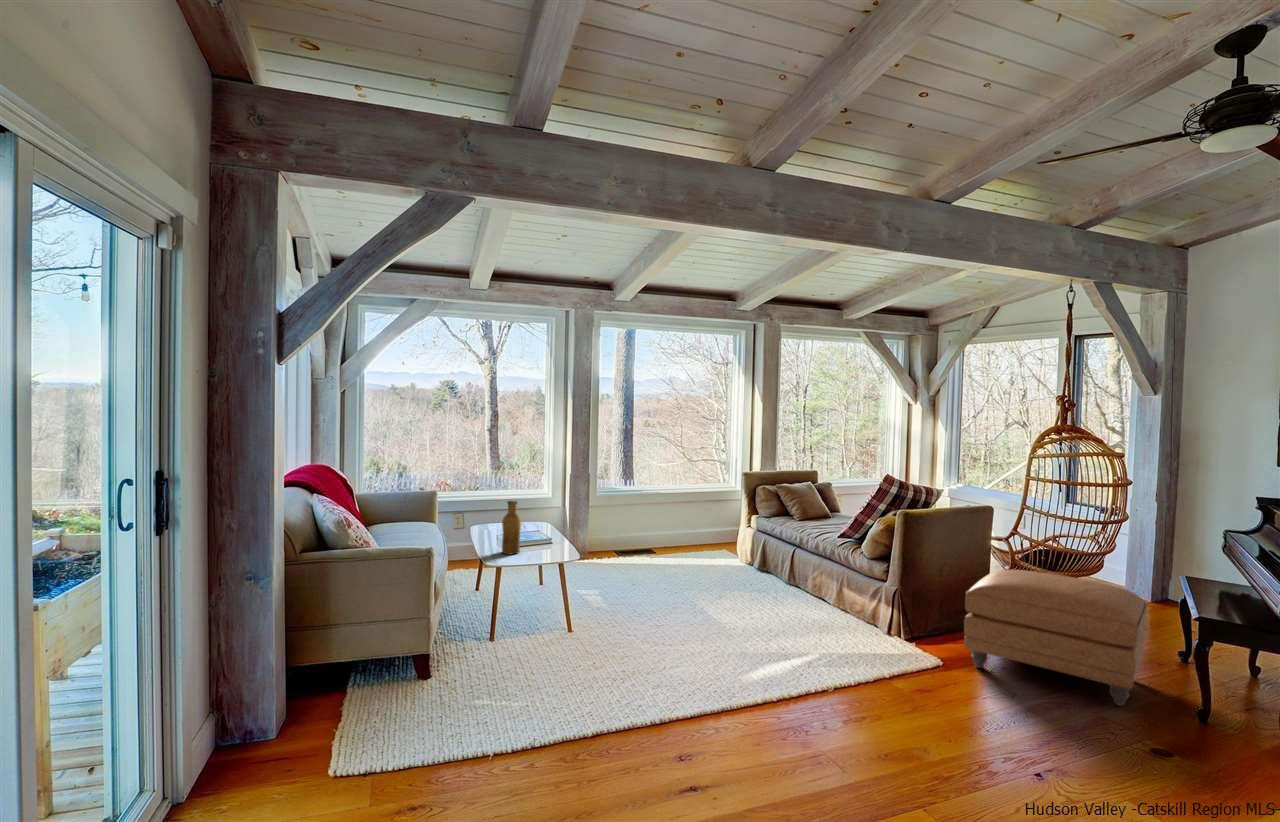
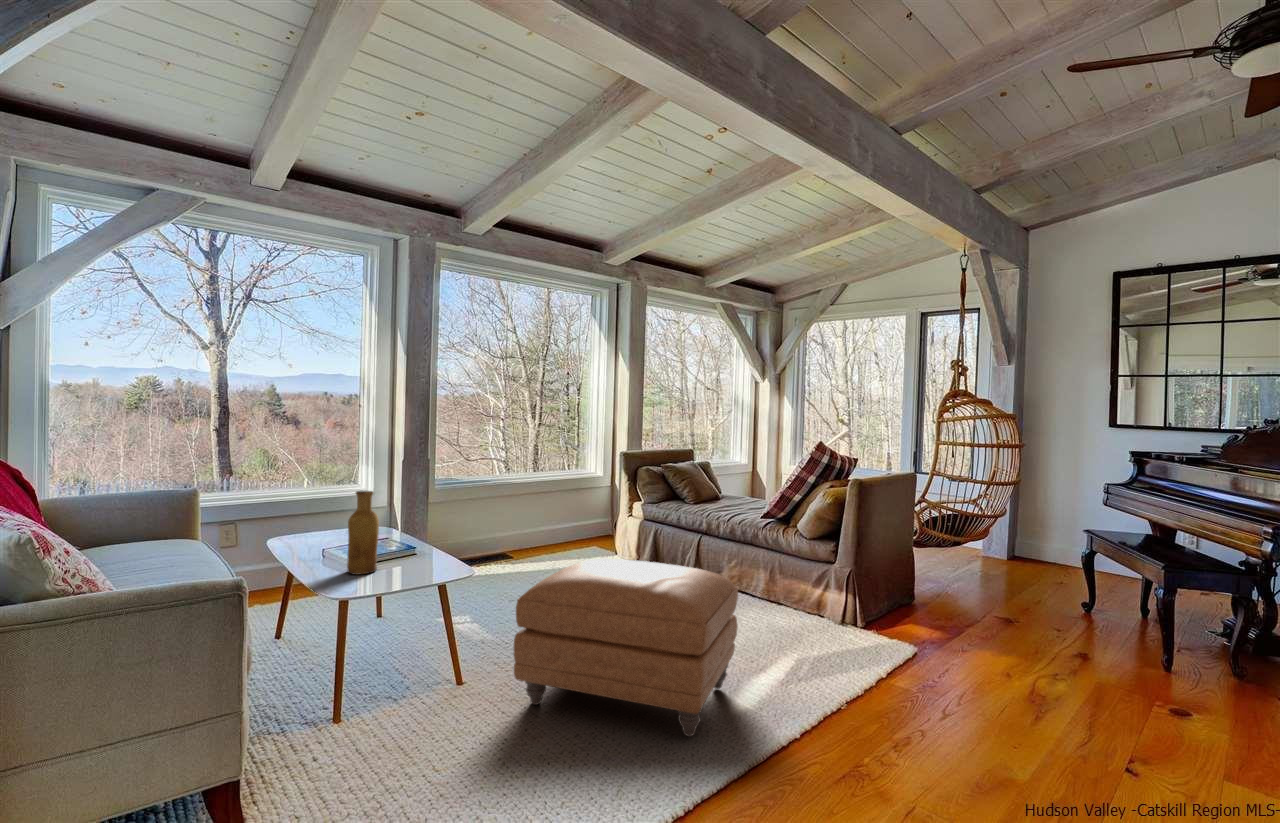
ottoman: present [964,570,1147,706] -> present [514,559,738,736]

